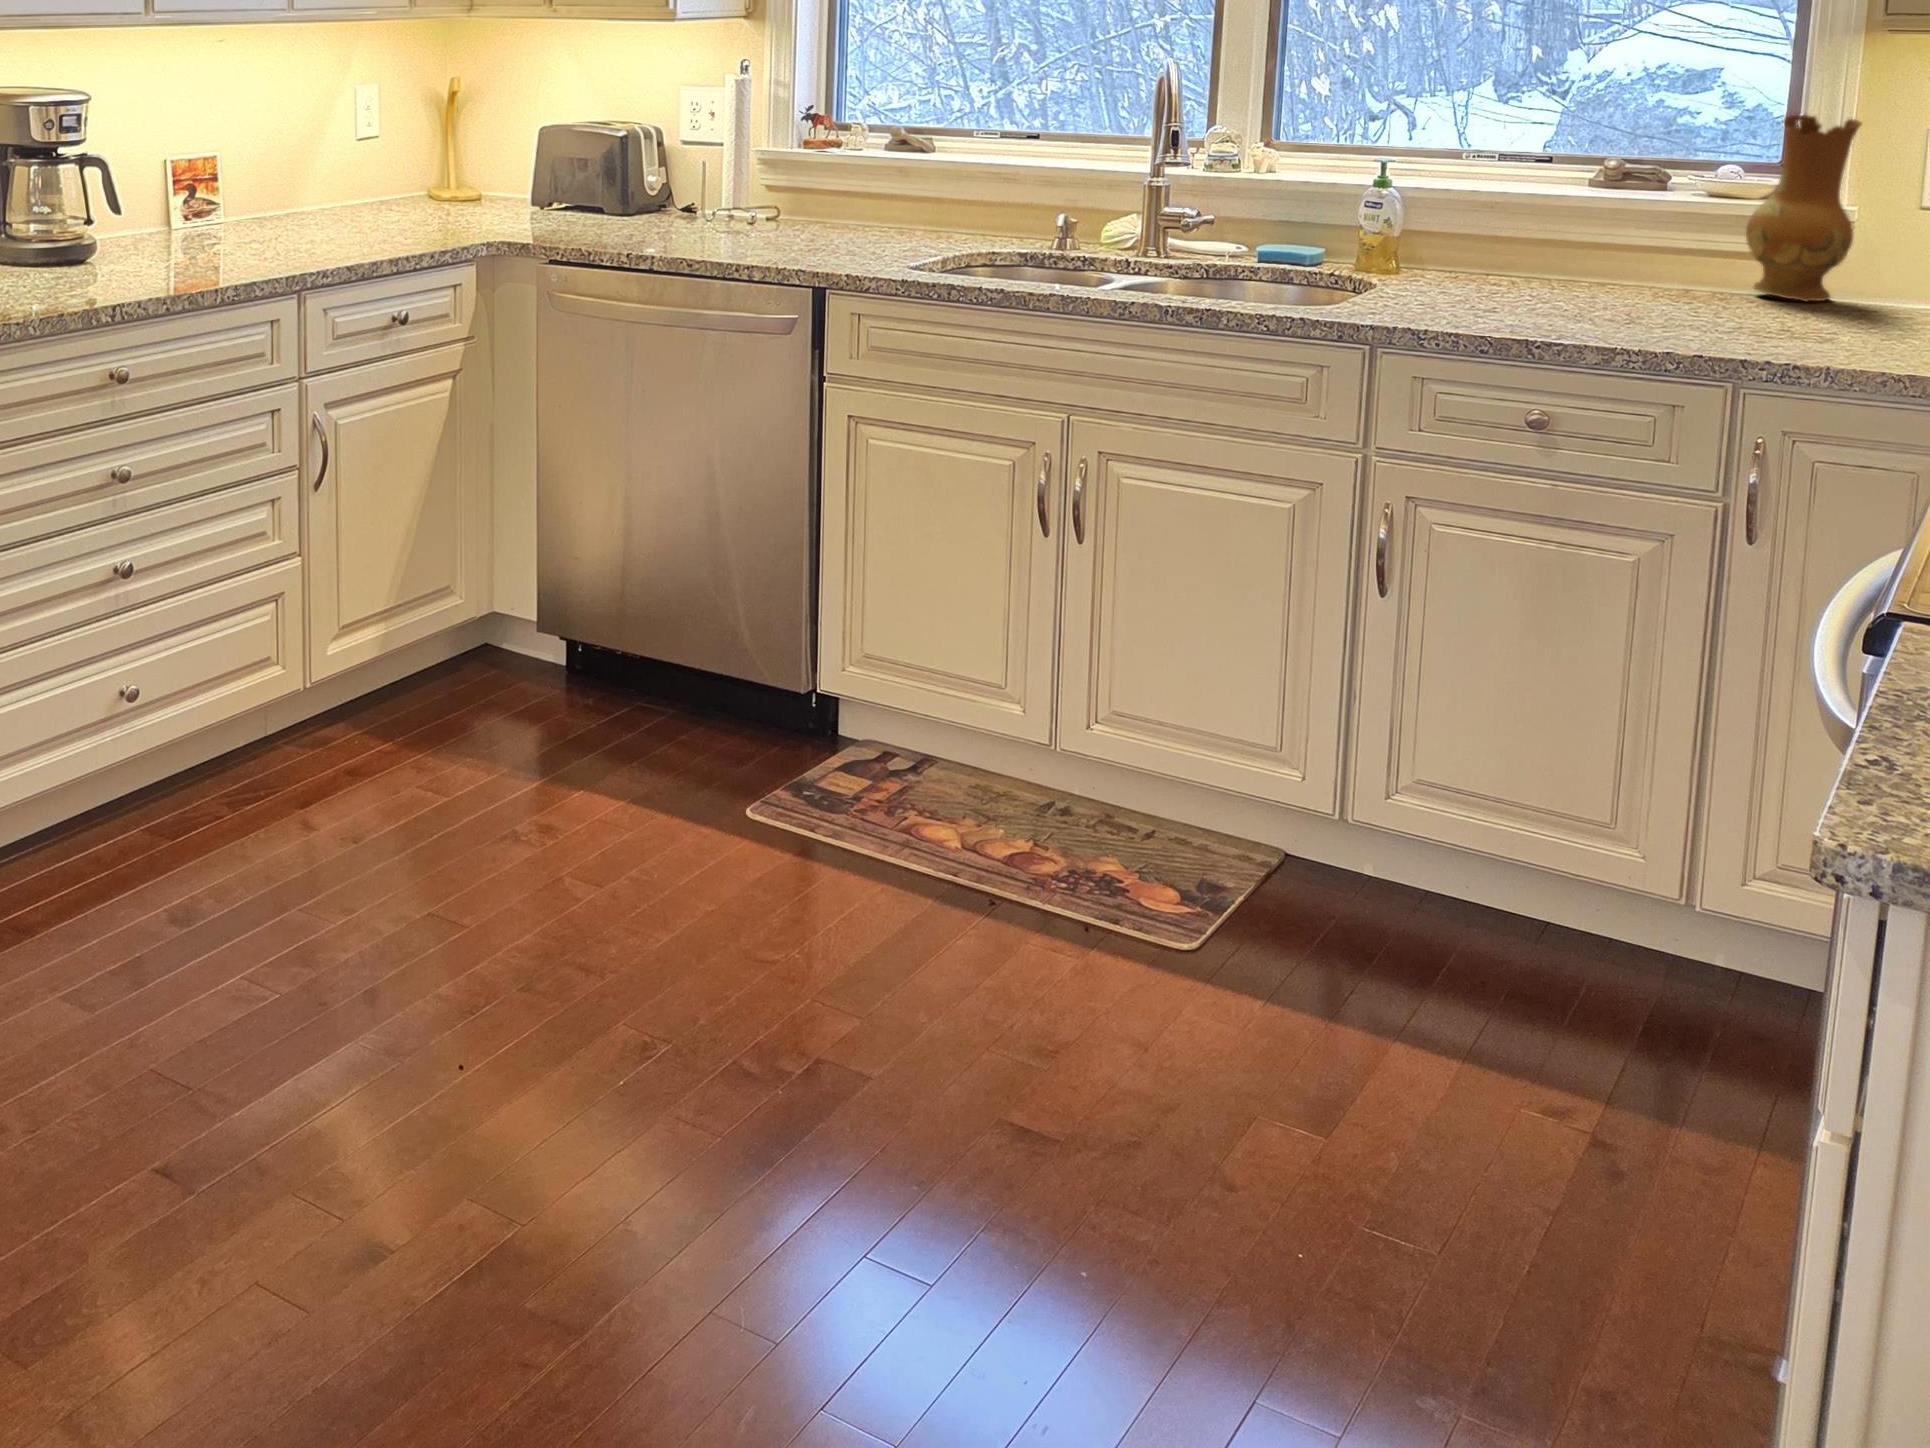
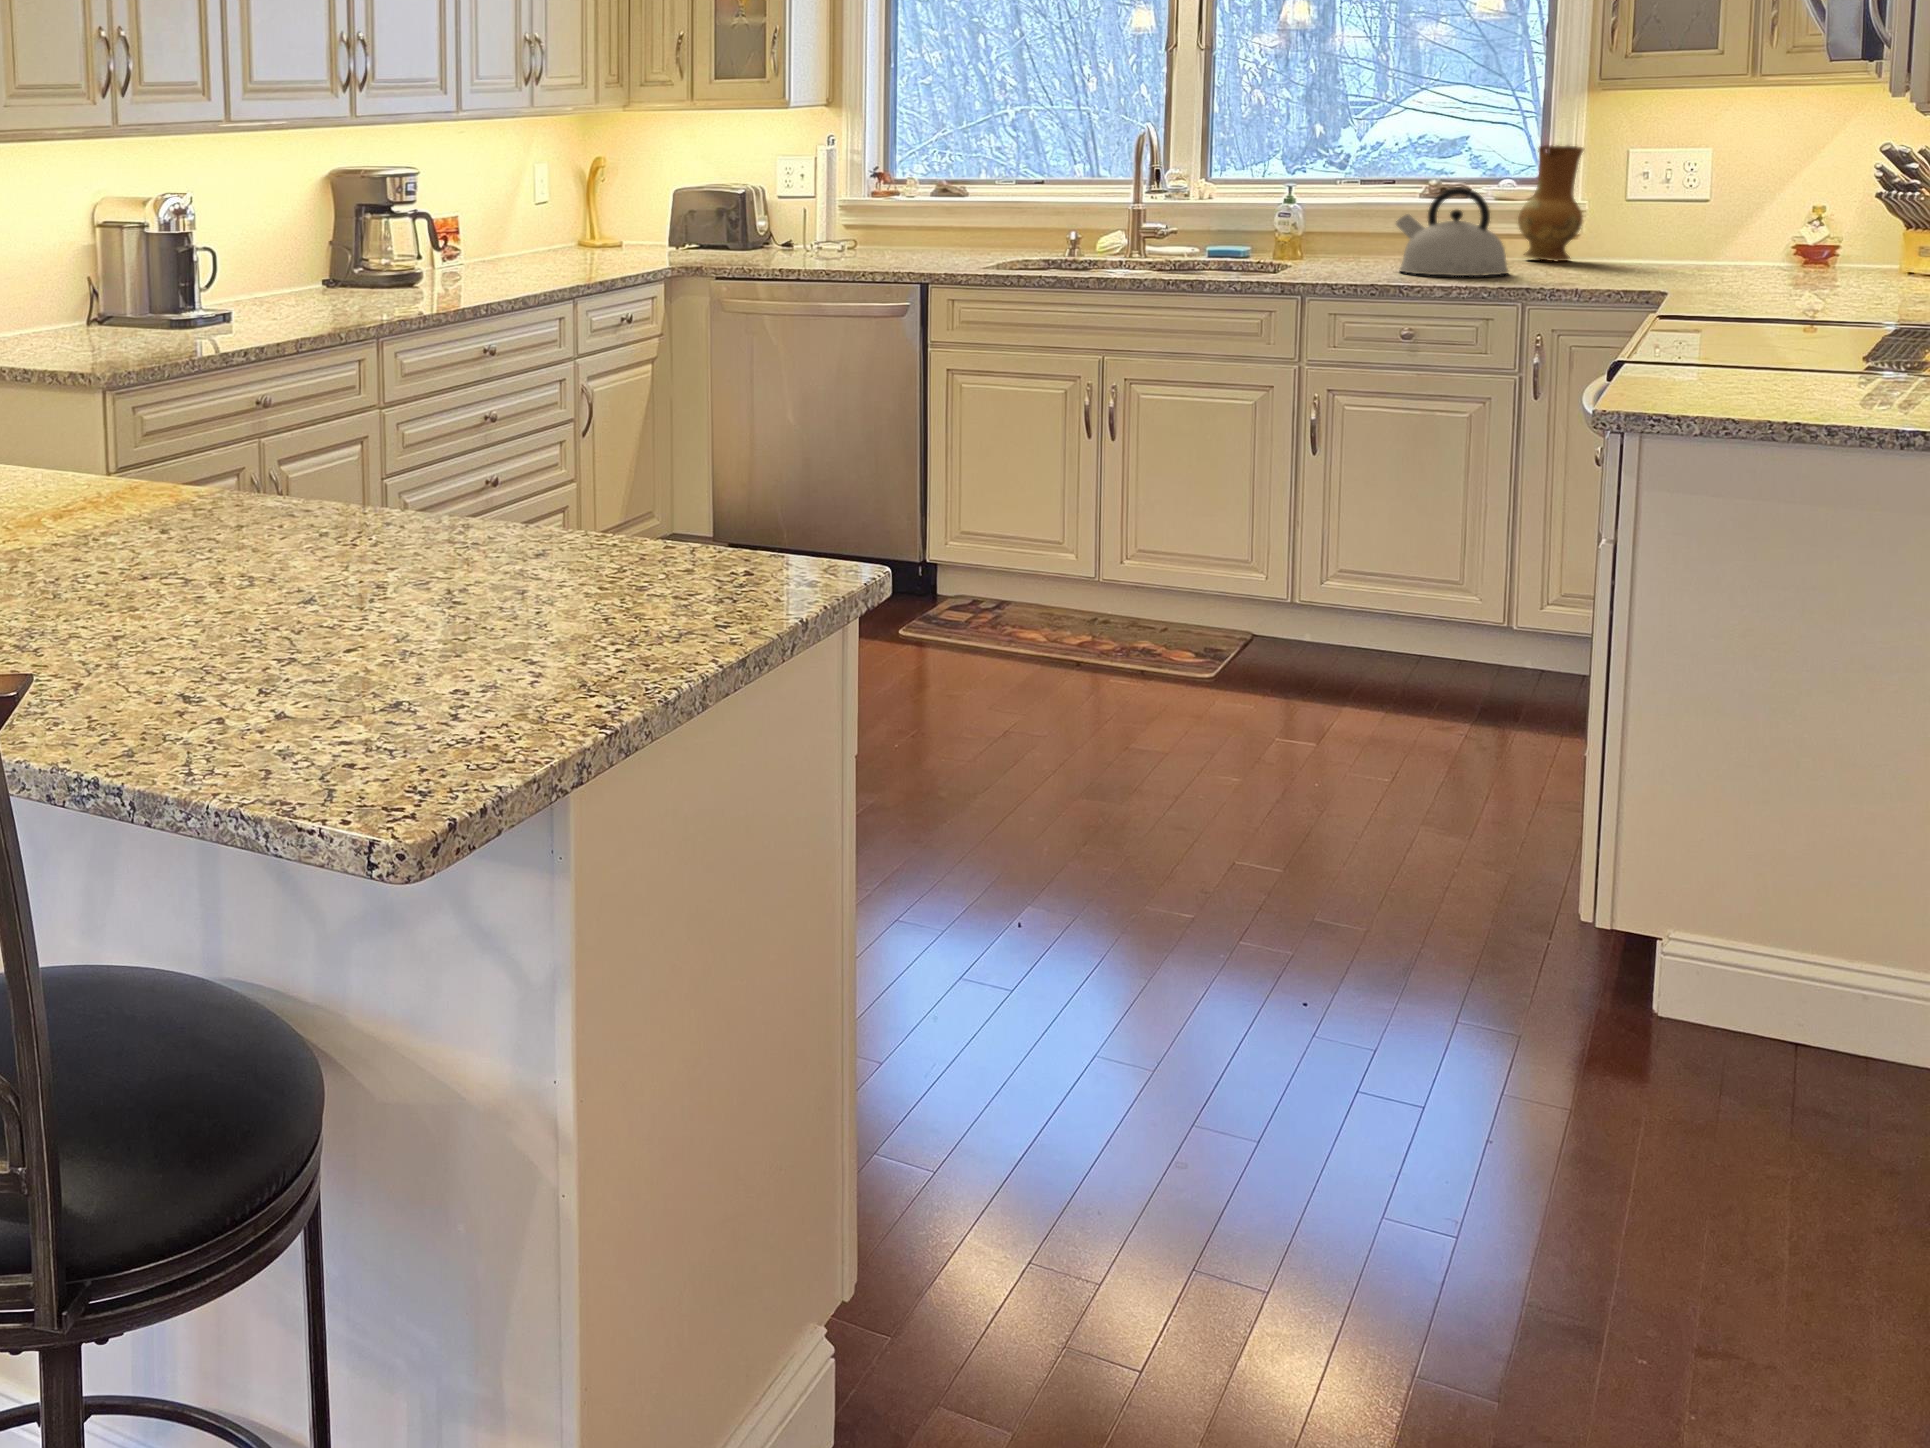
kettle: none [1534,182,1717,330] -> present [1396,187,1508,276]

